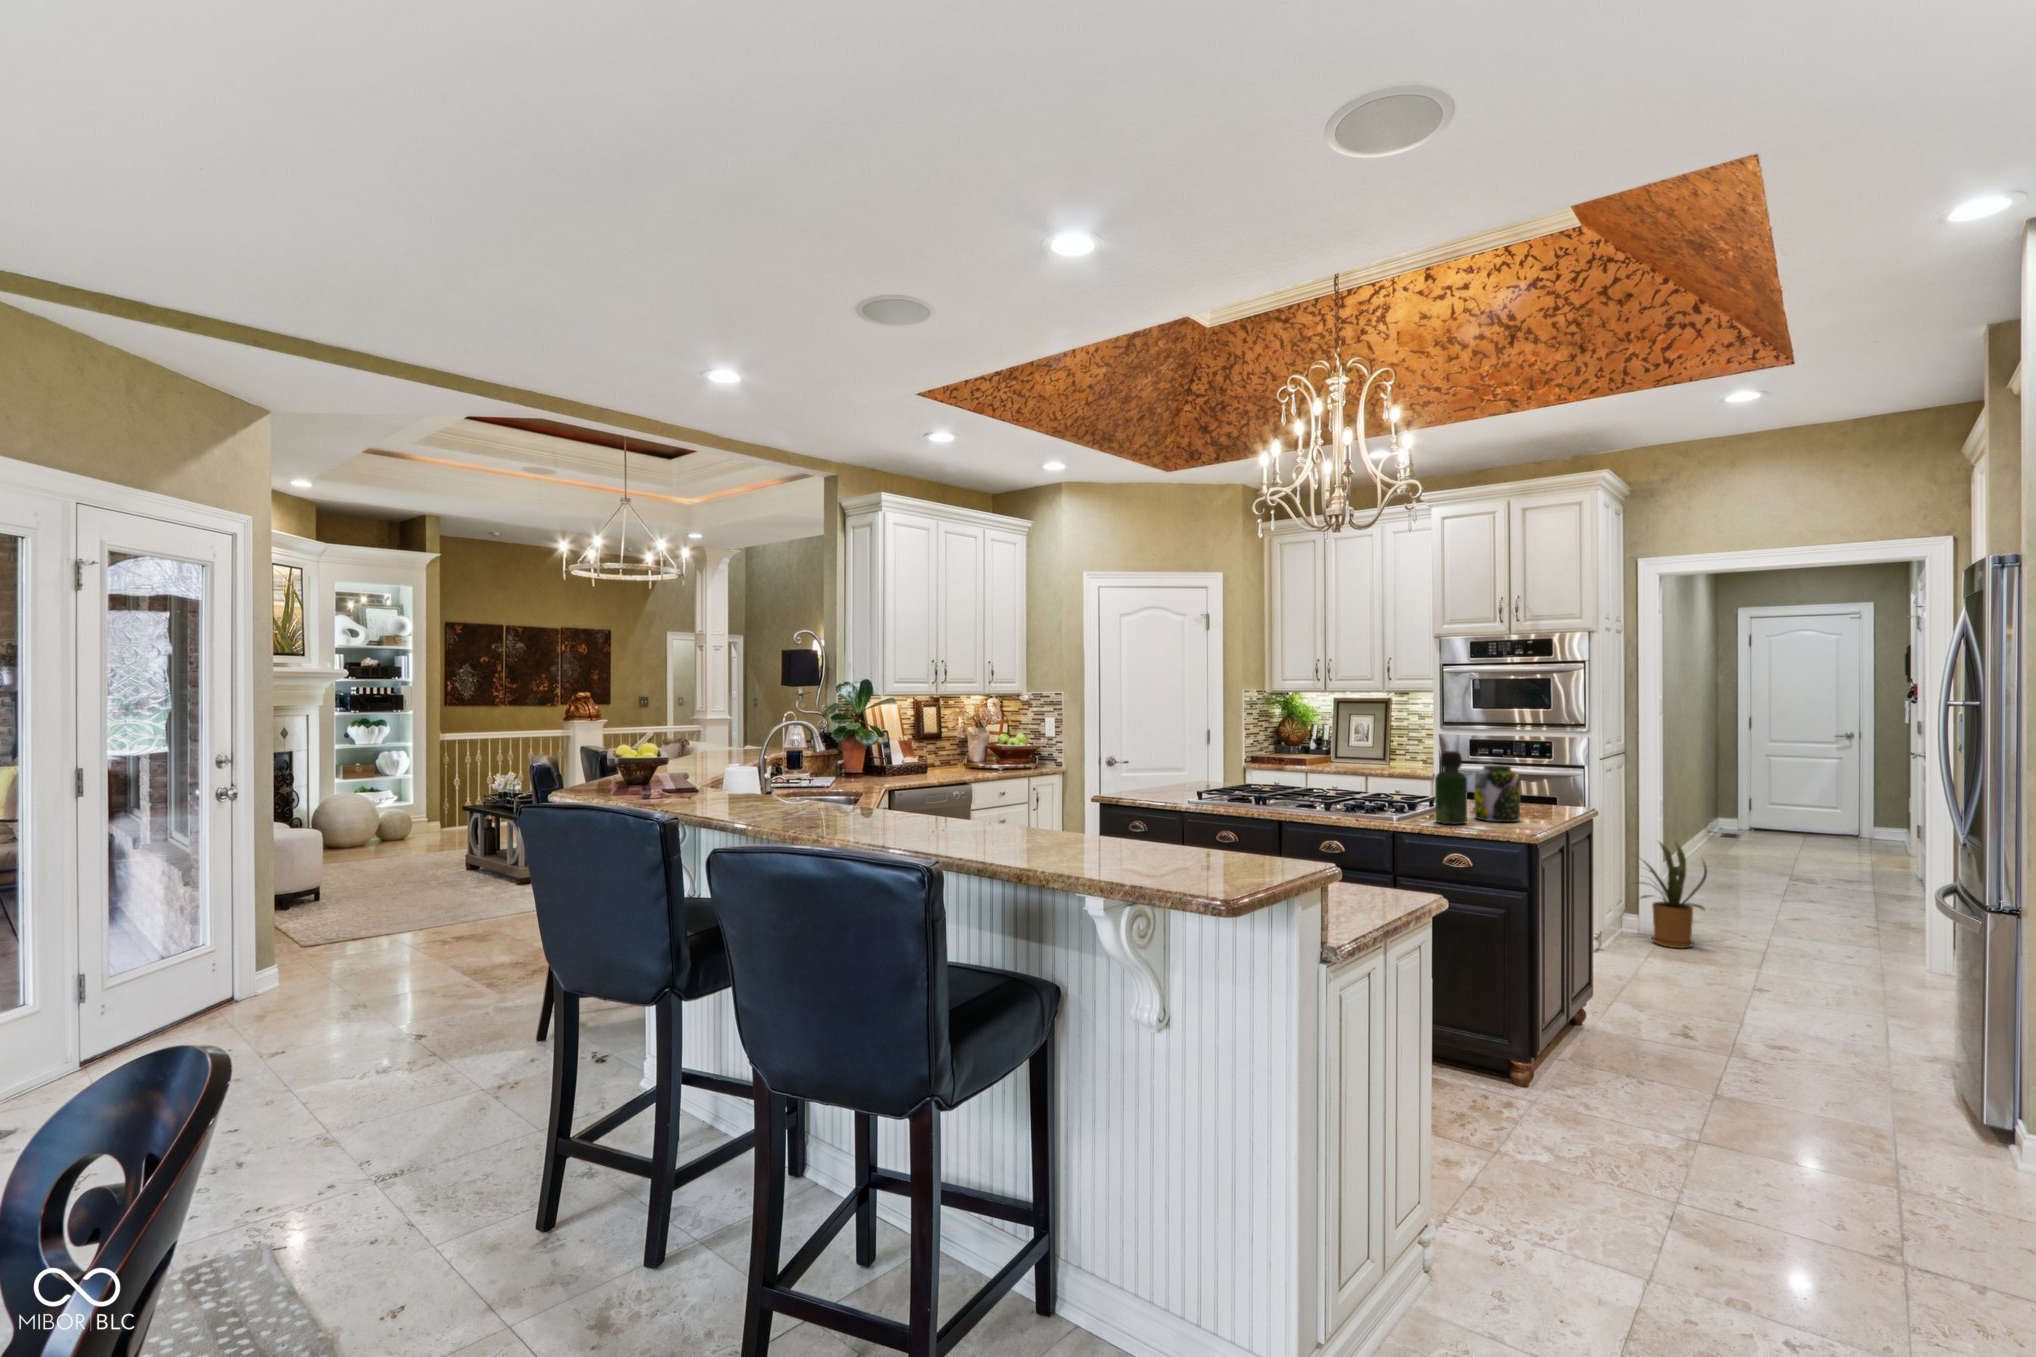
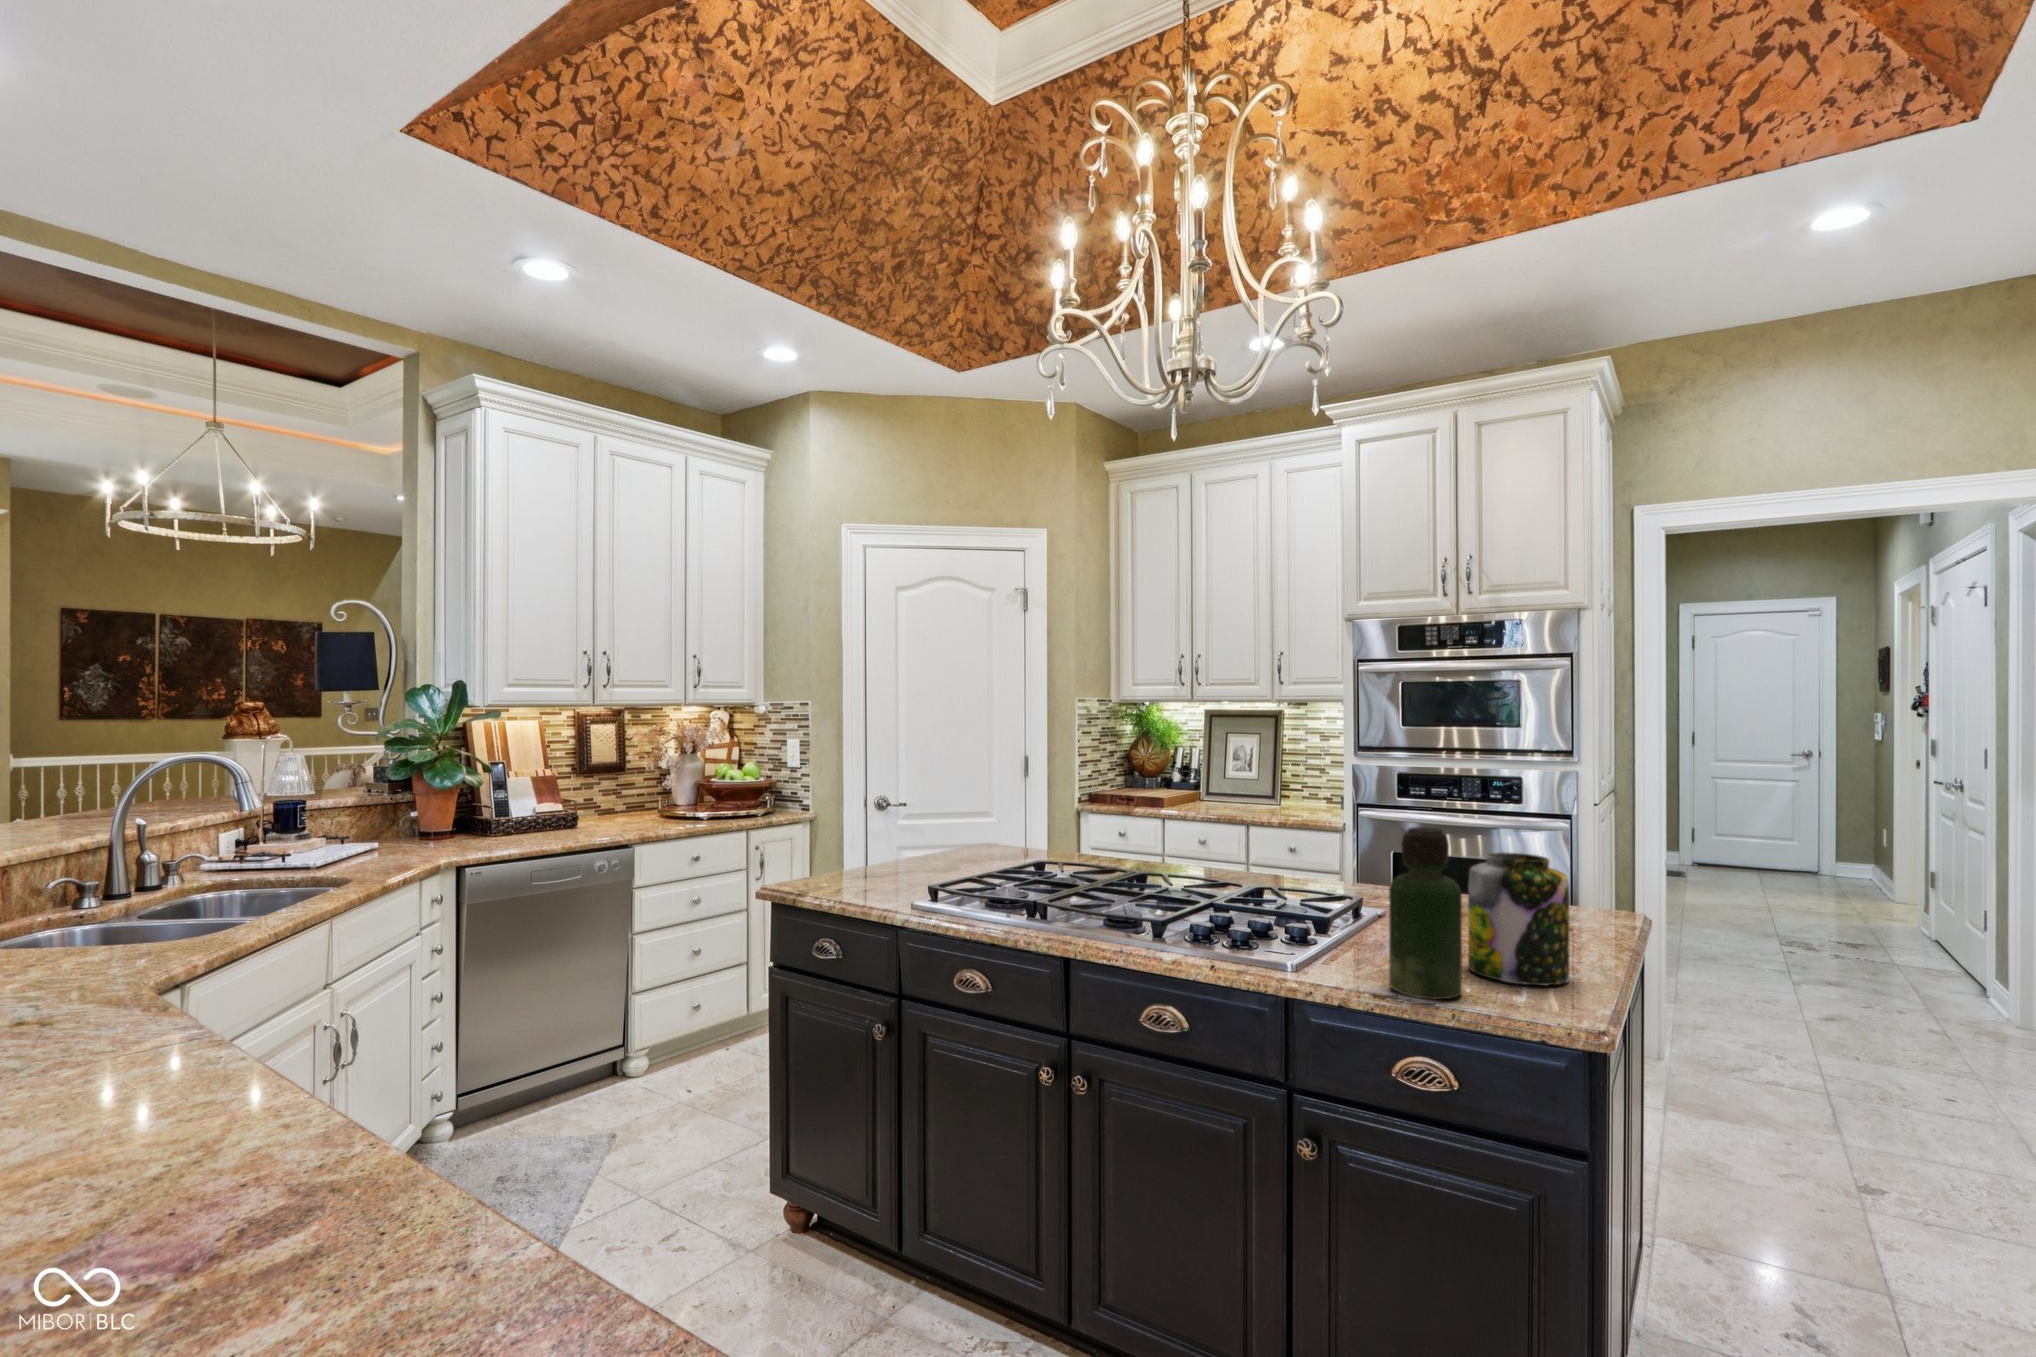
house plant: present [1641,841,1707,948] -> none [1629,919,1758,1092]

